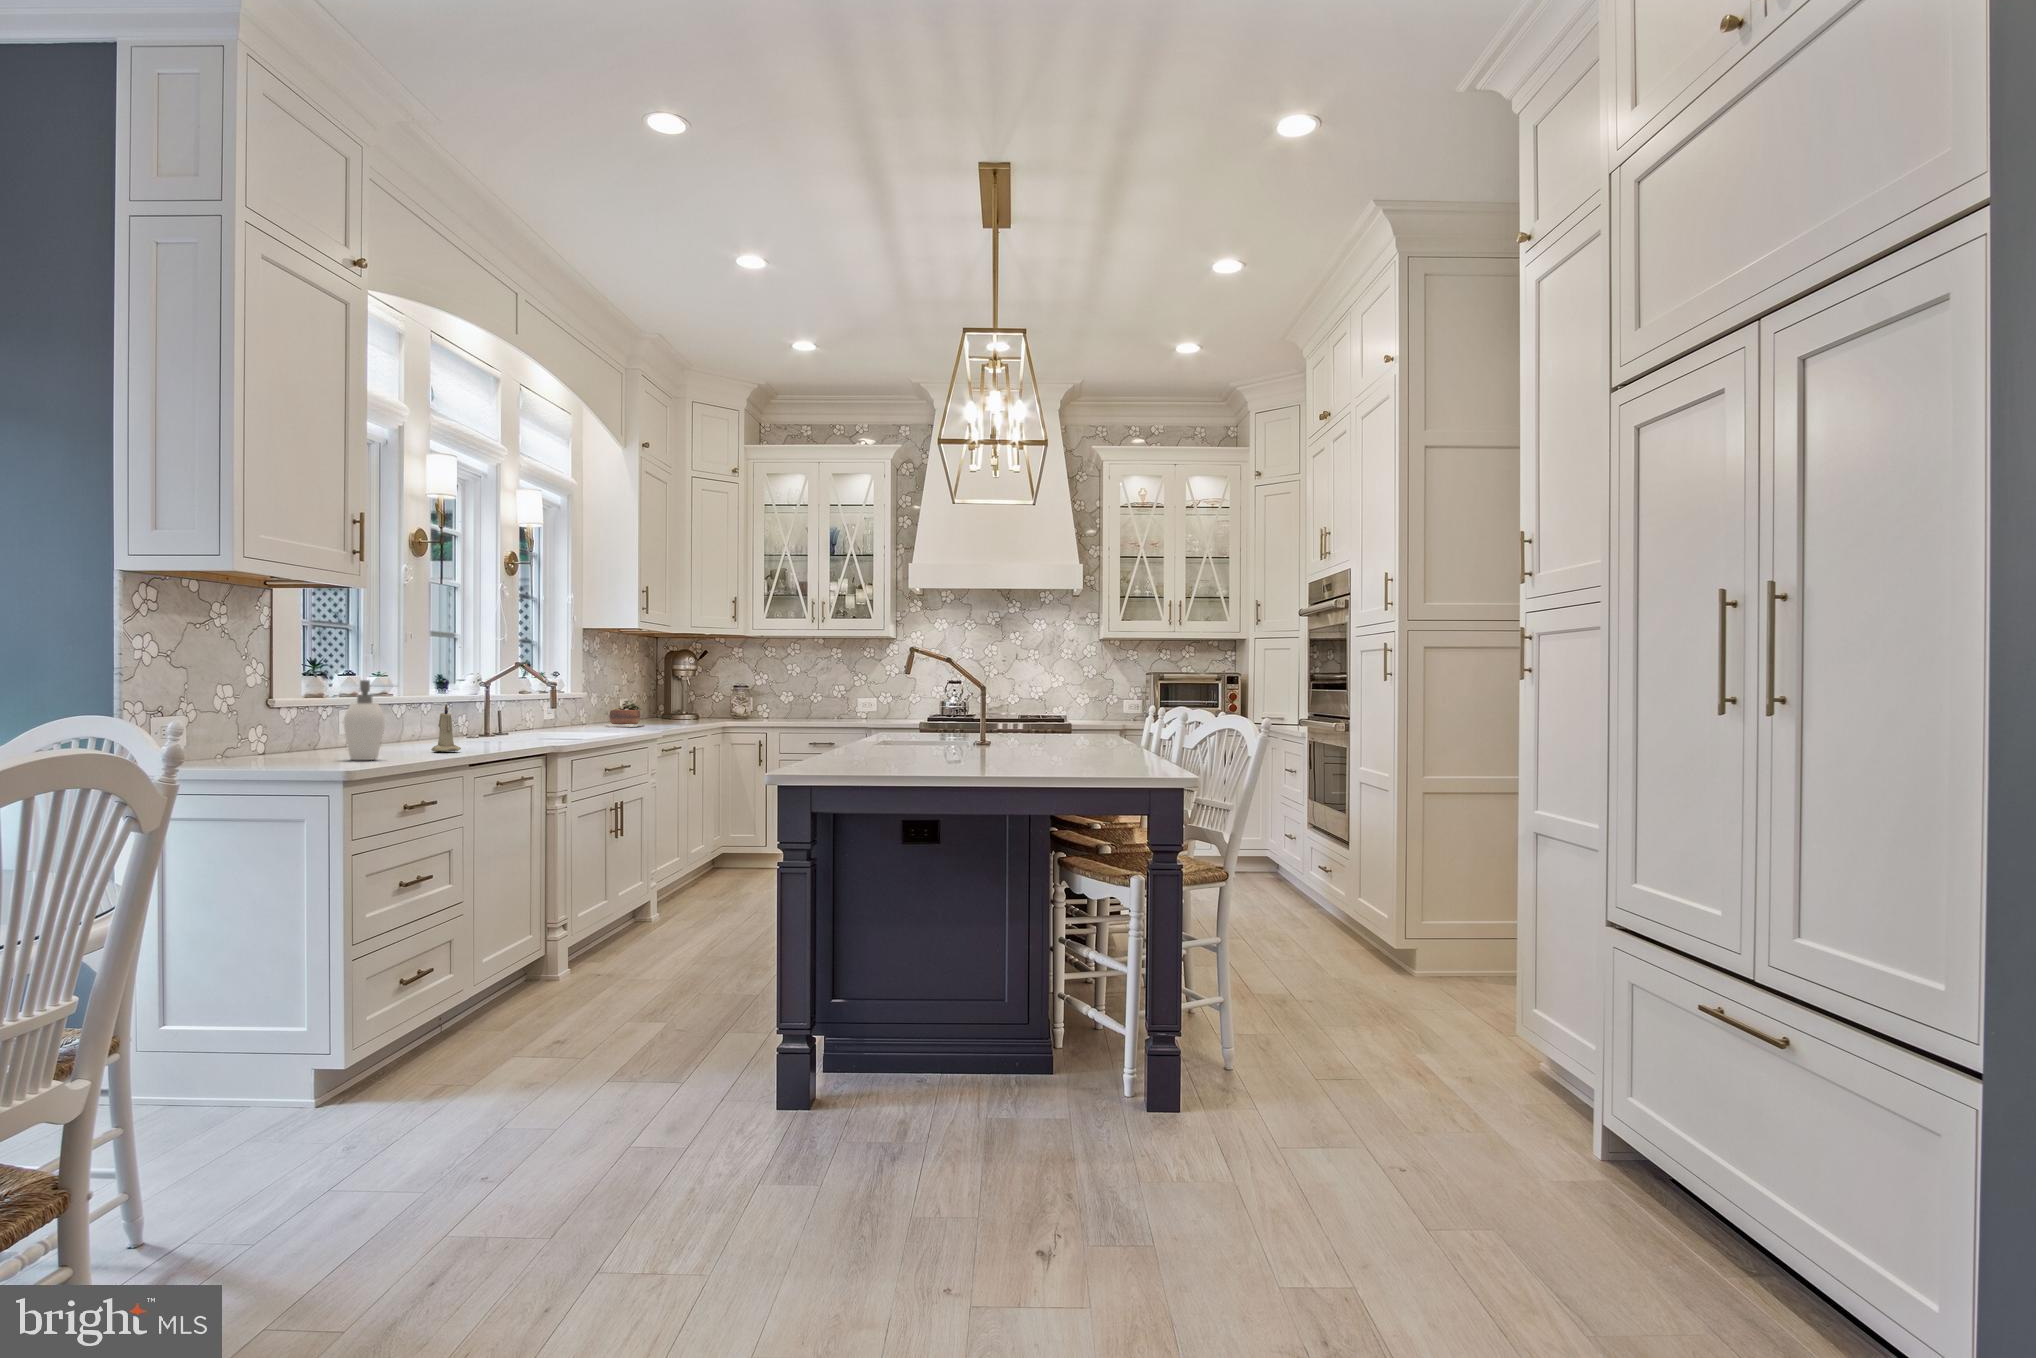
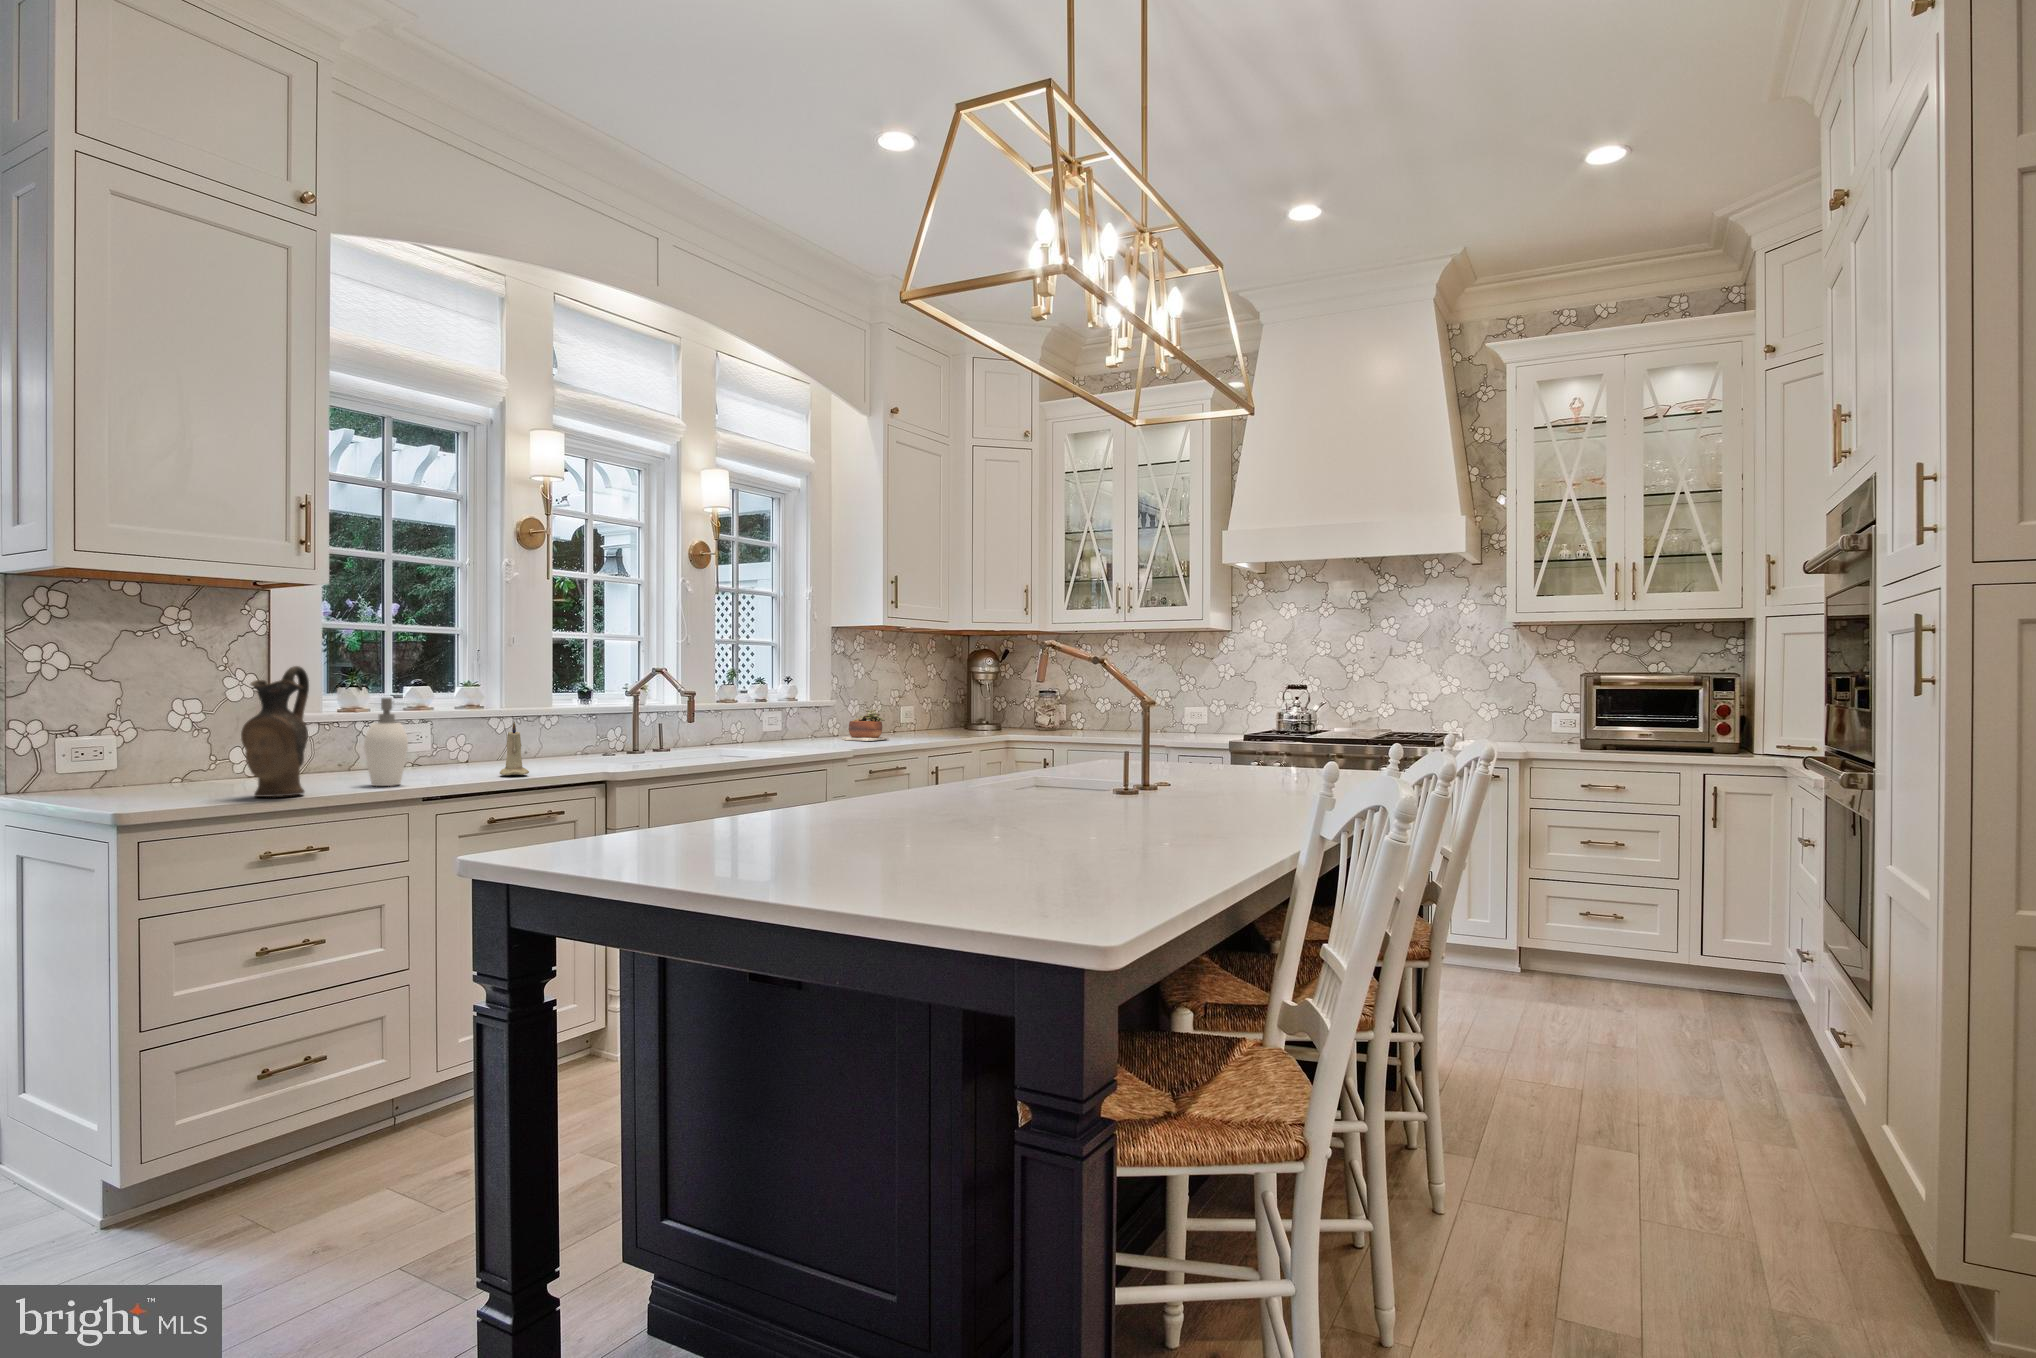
ceramic pitcher: none [276,649,335,769] -> present [241,666,309,797]

